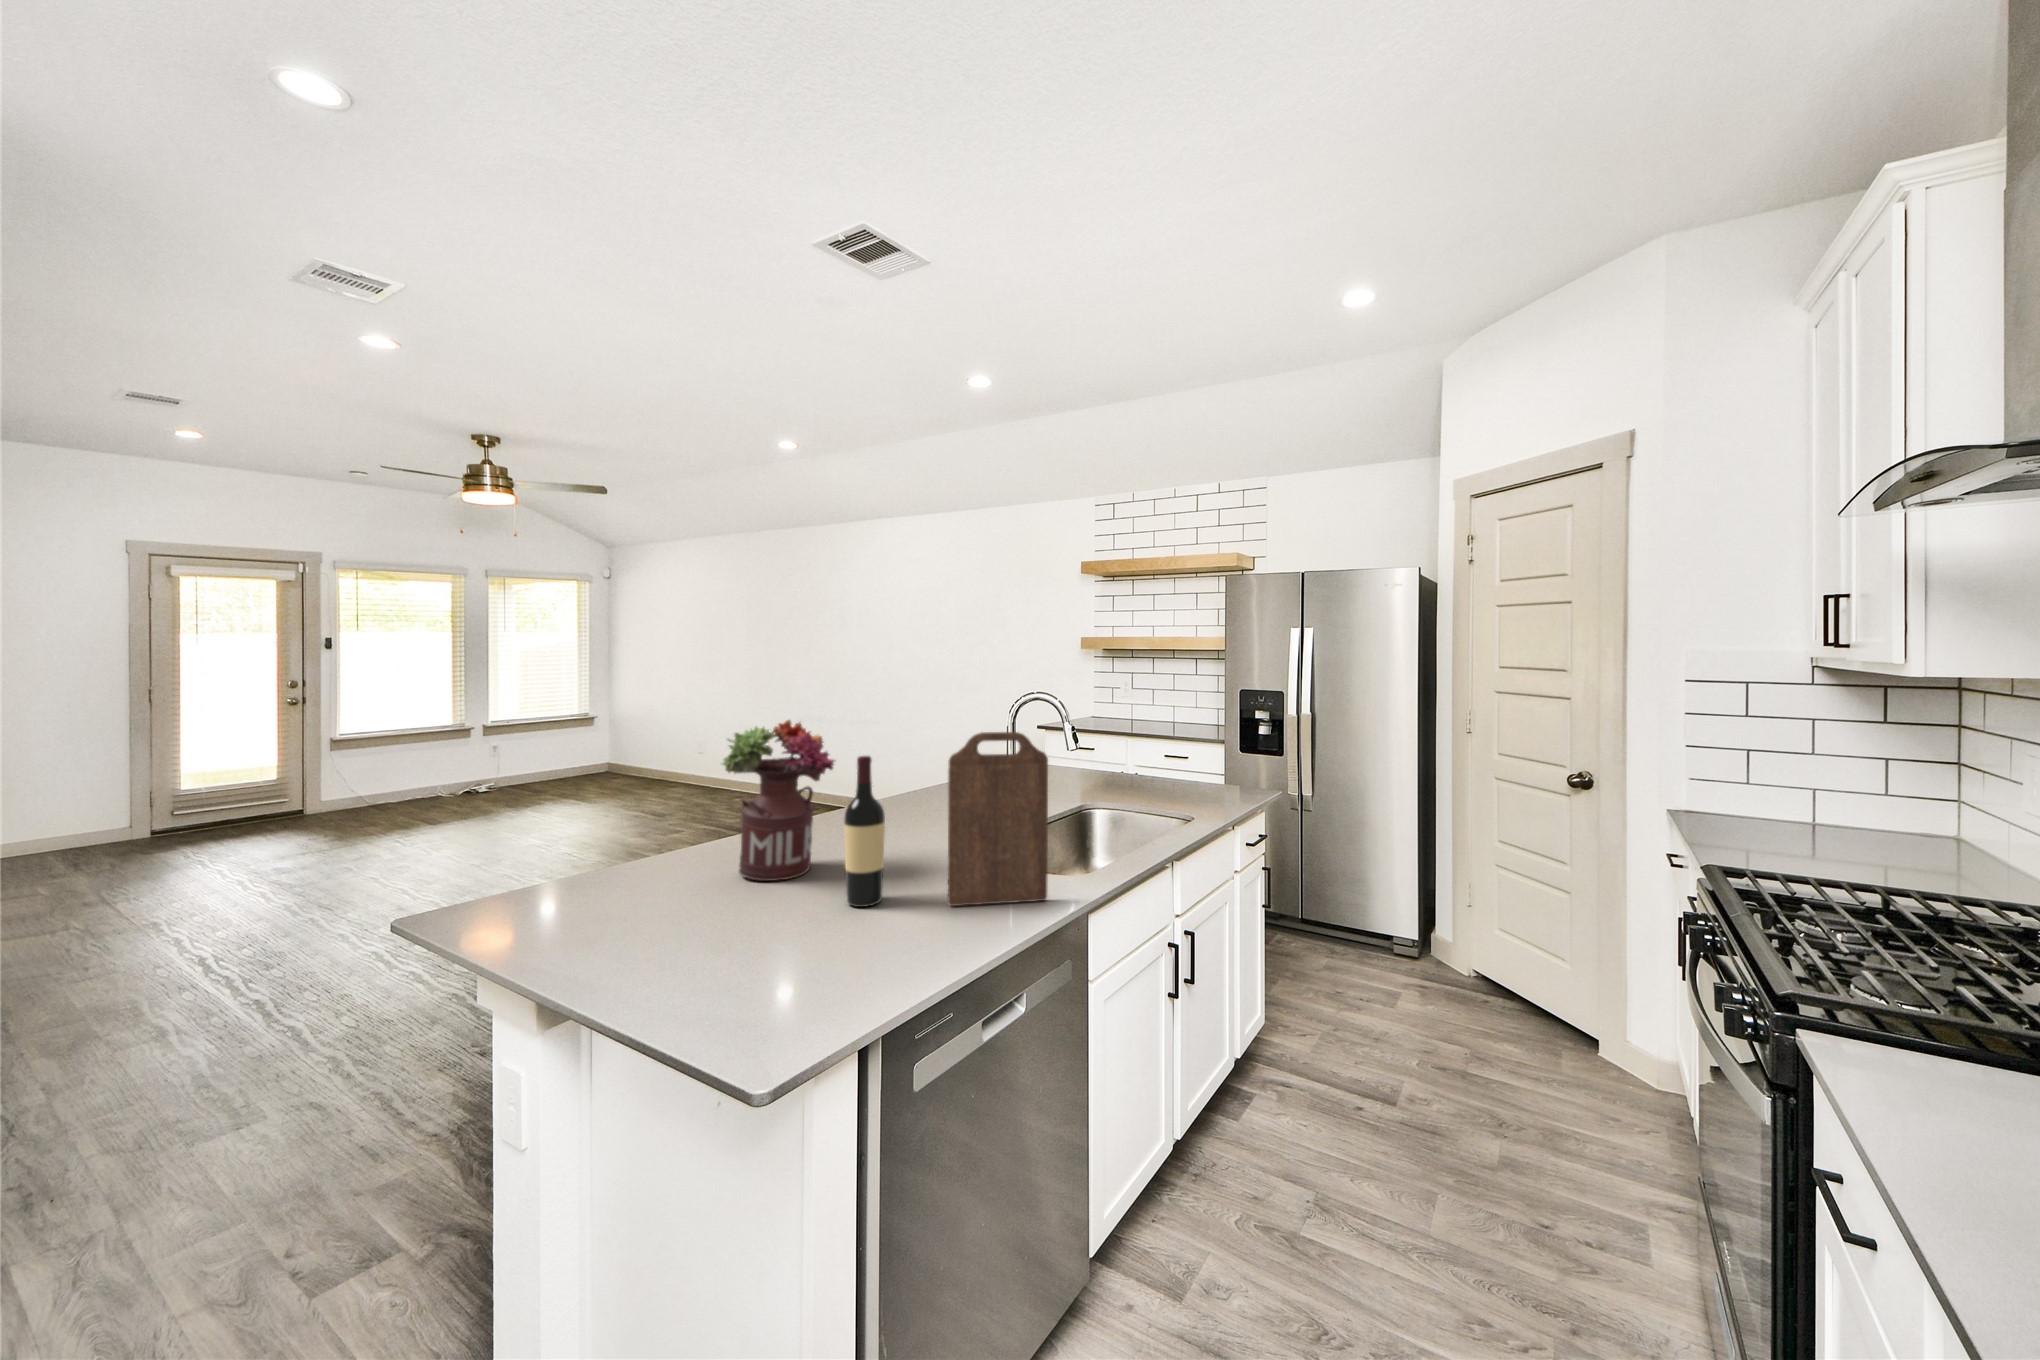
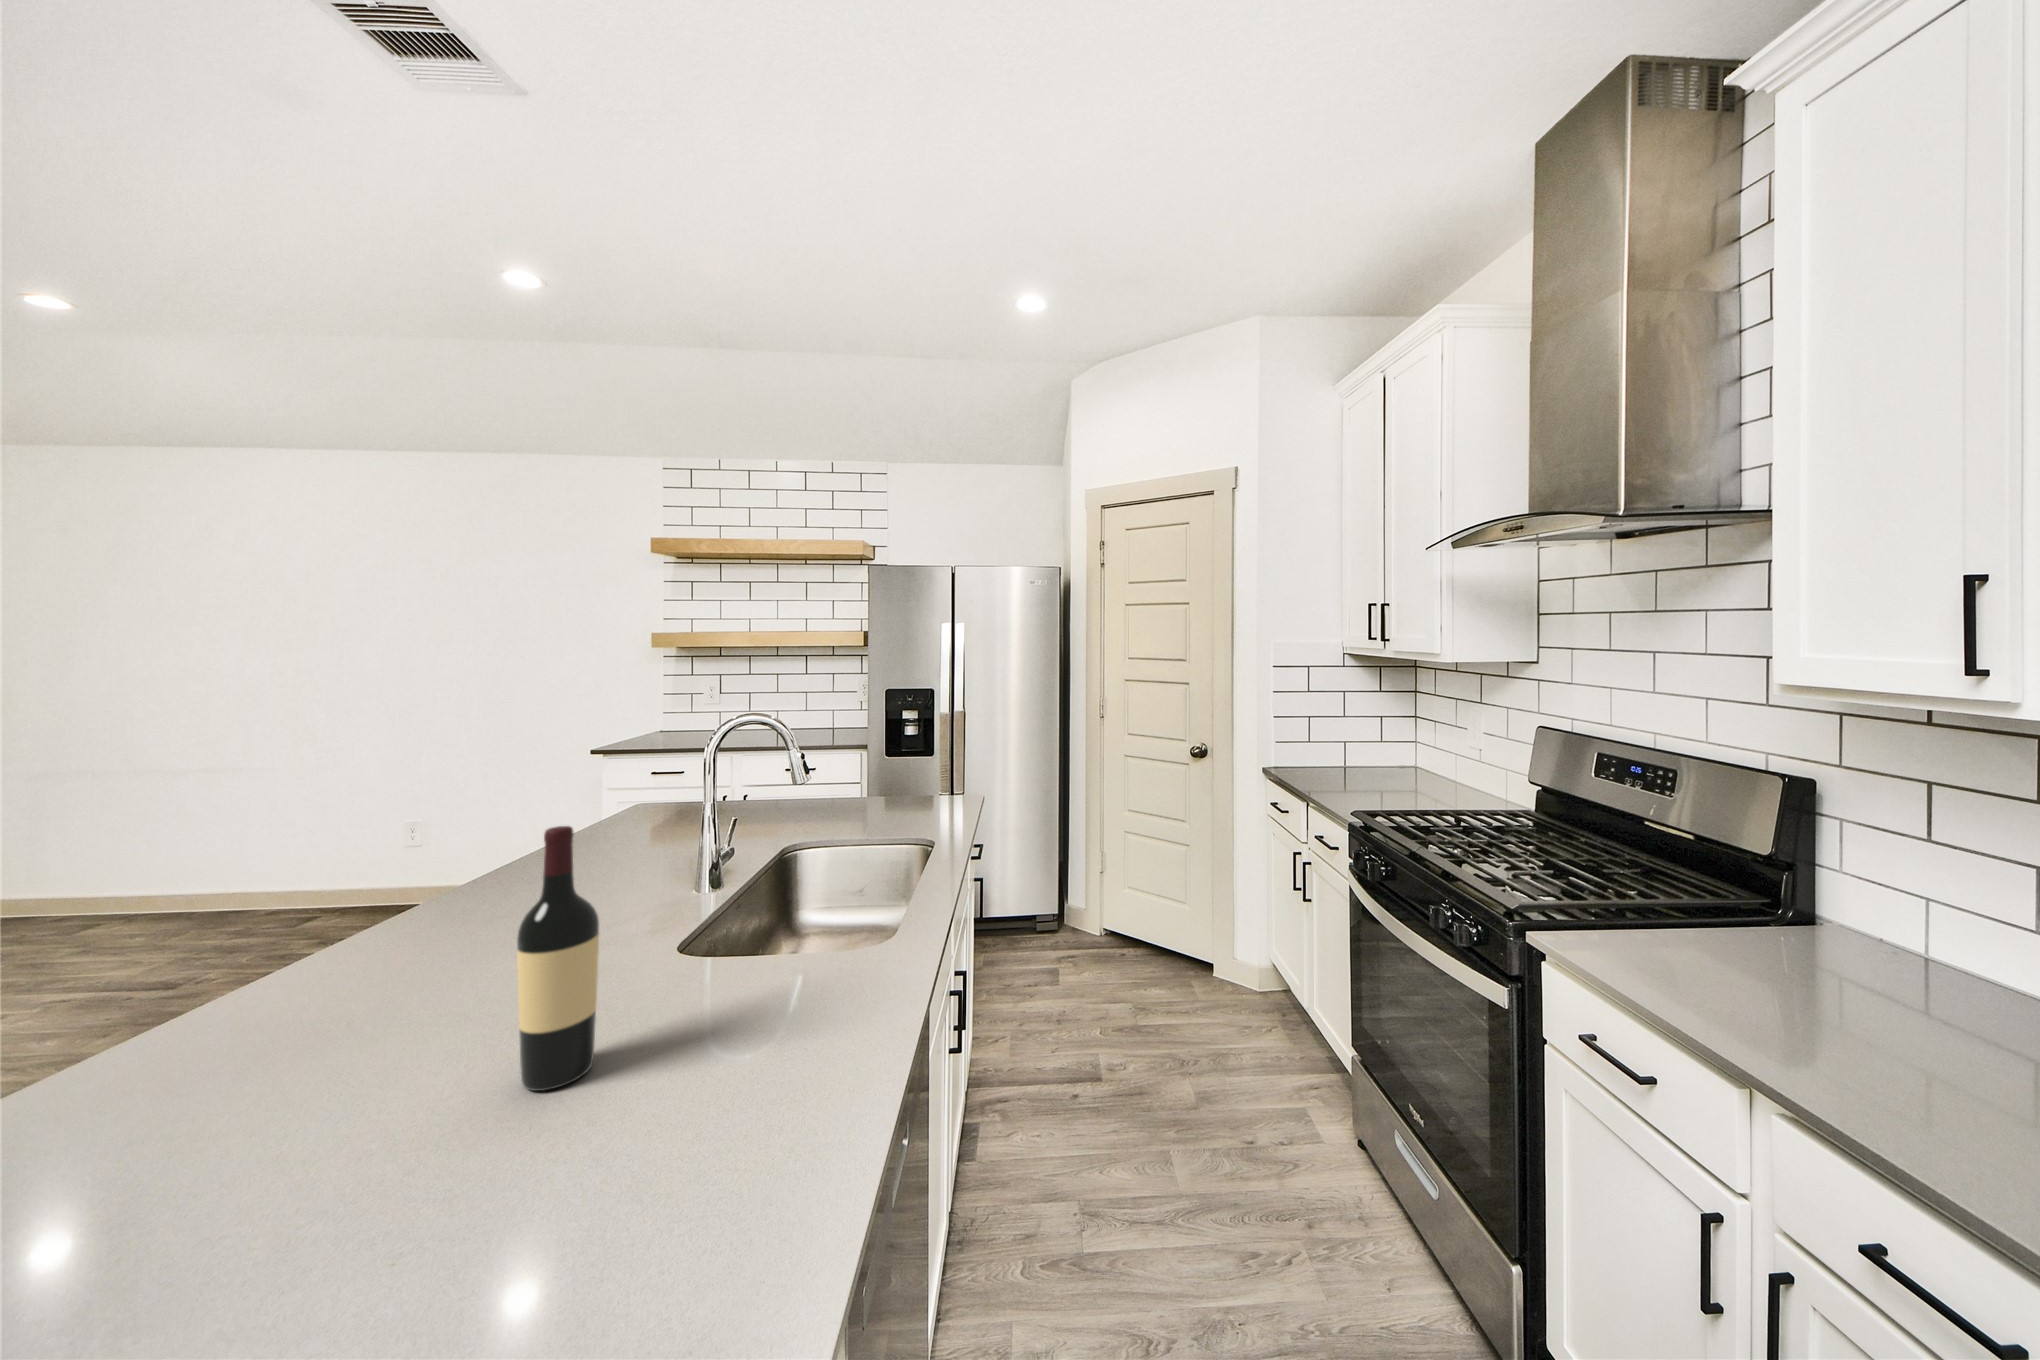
flower arrangement: present [722,720,834,881] -> none [151,779,452,1106]
cutting board: present [948,732,1048,906] -> none [721,761,865,1035]

